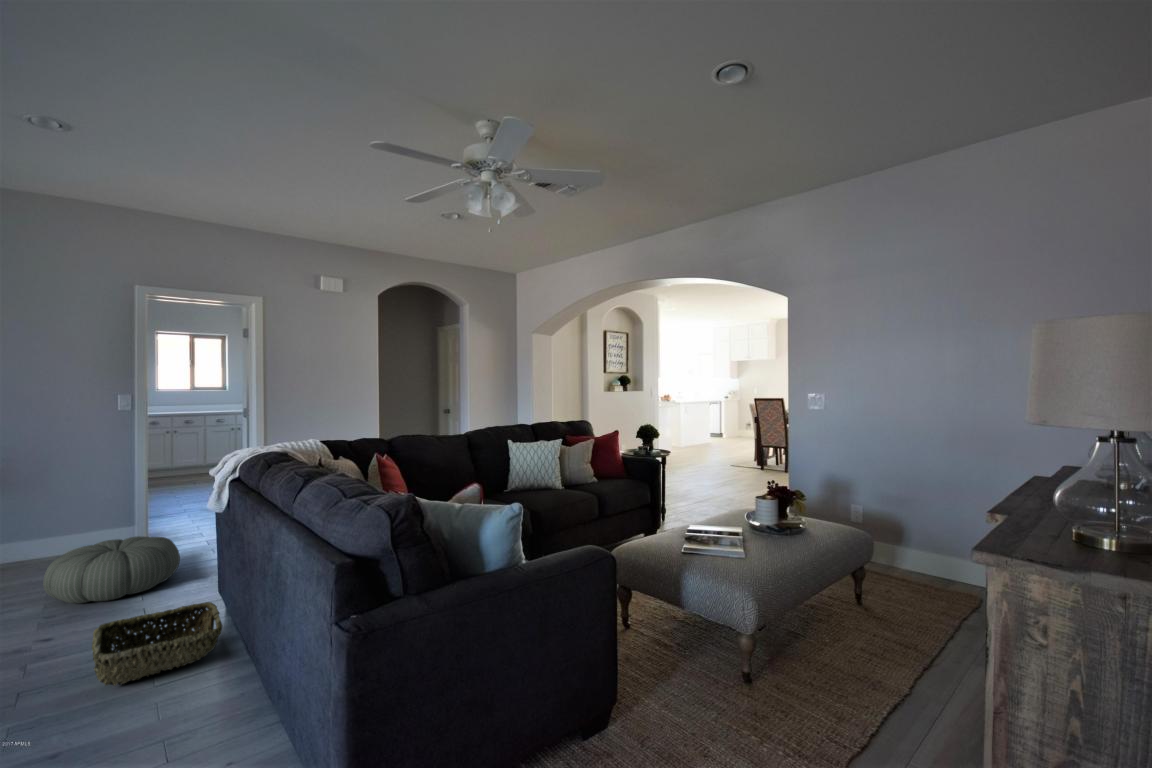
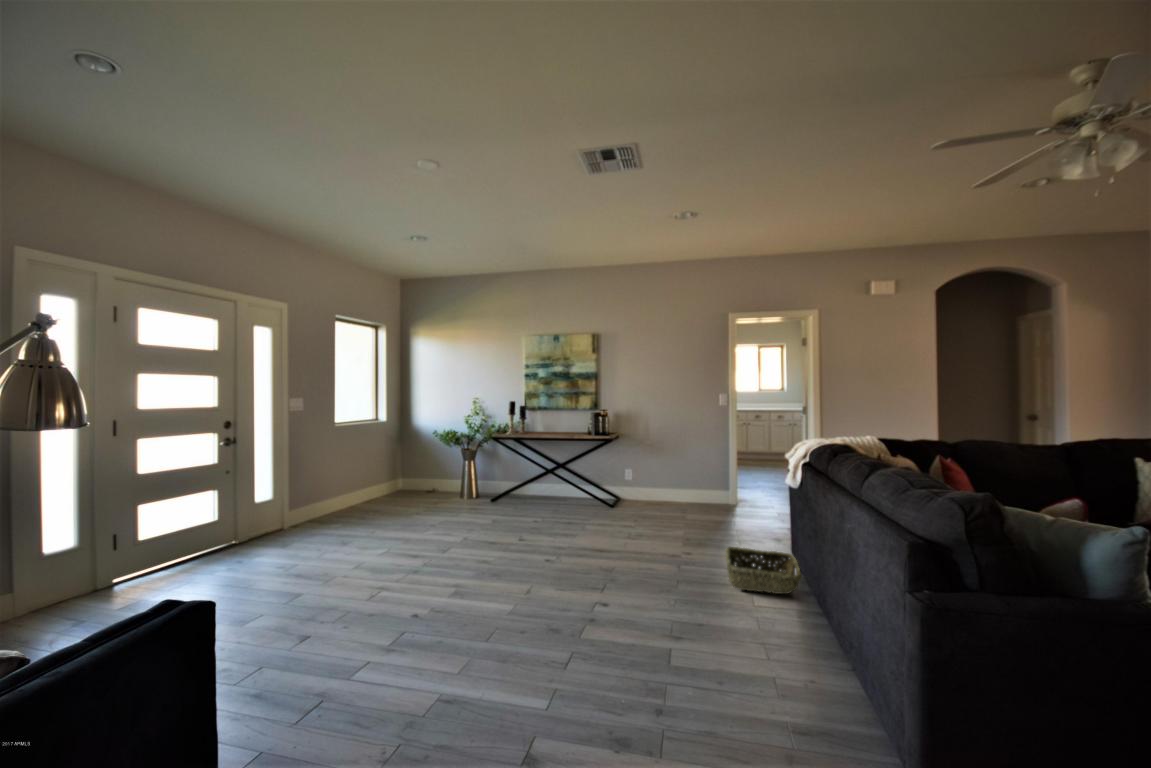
pouf: present [43,536,180,603] -> none [694,494,765,535]

